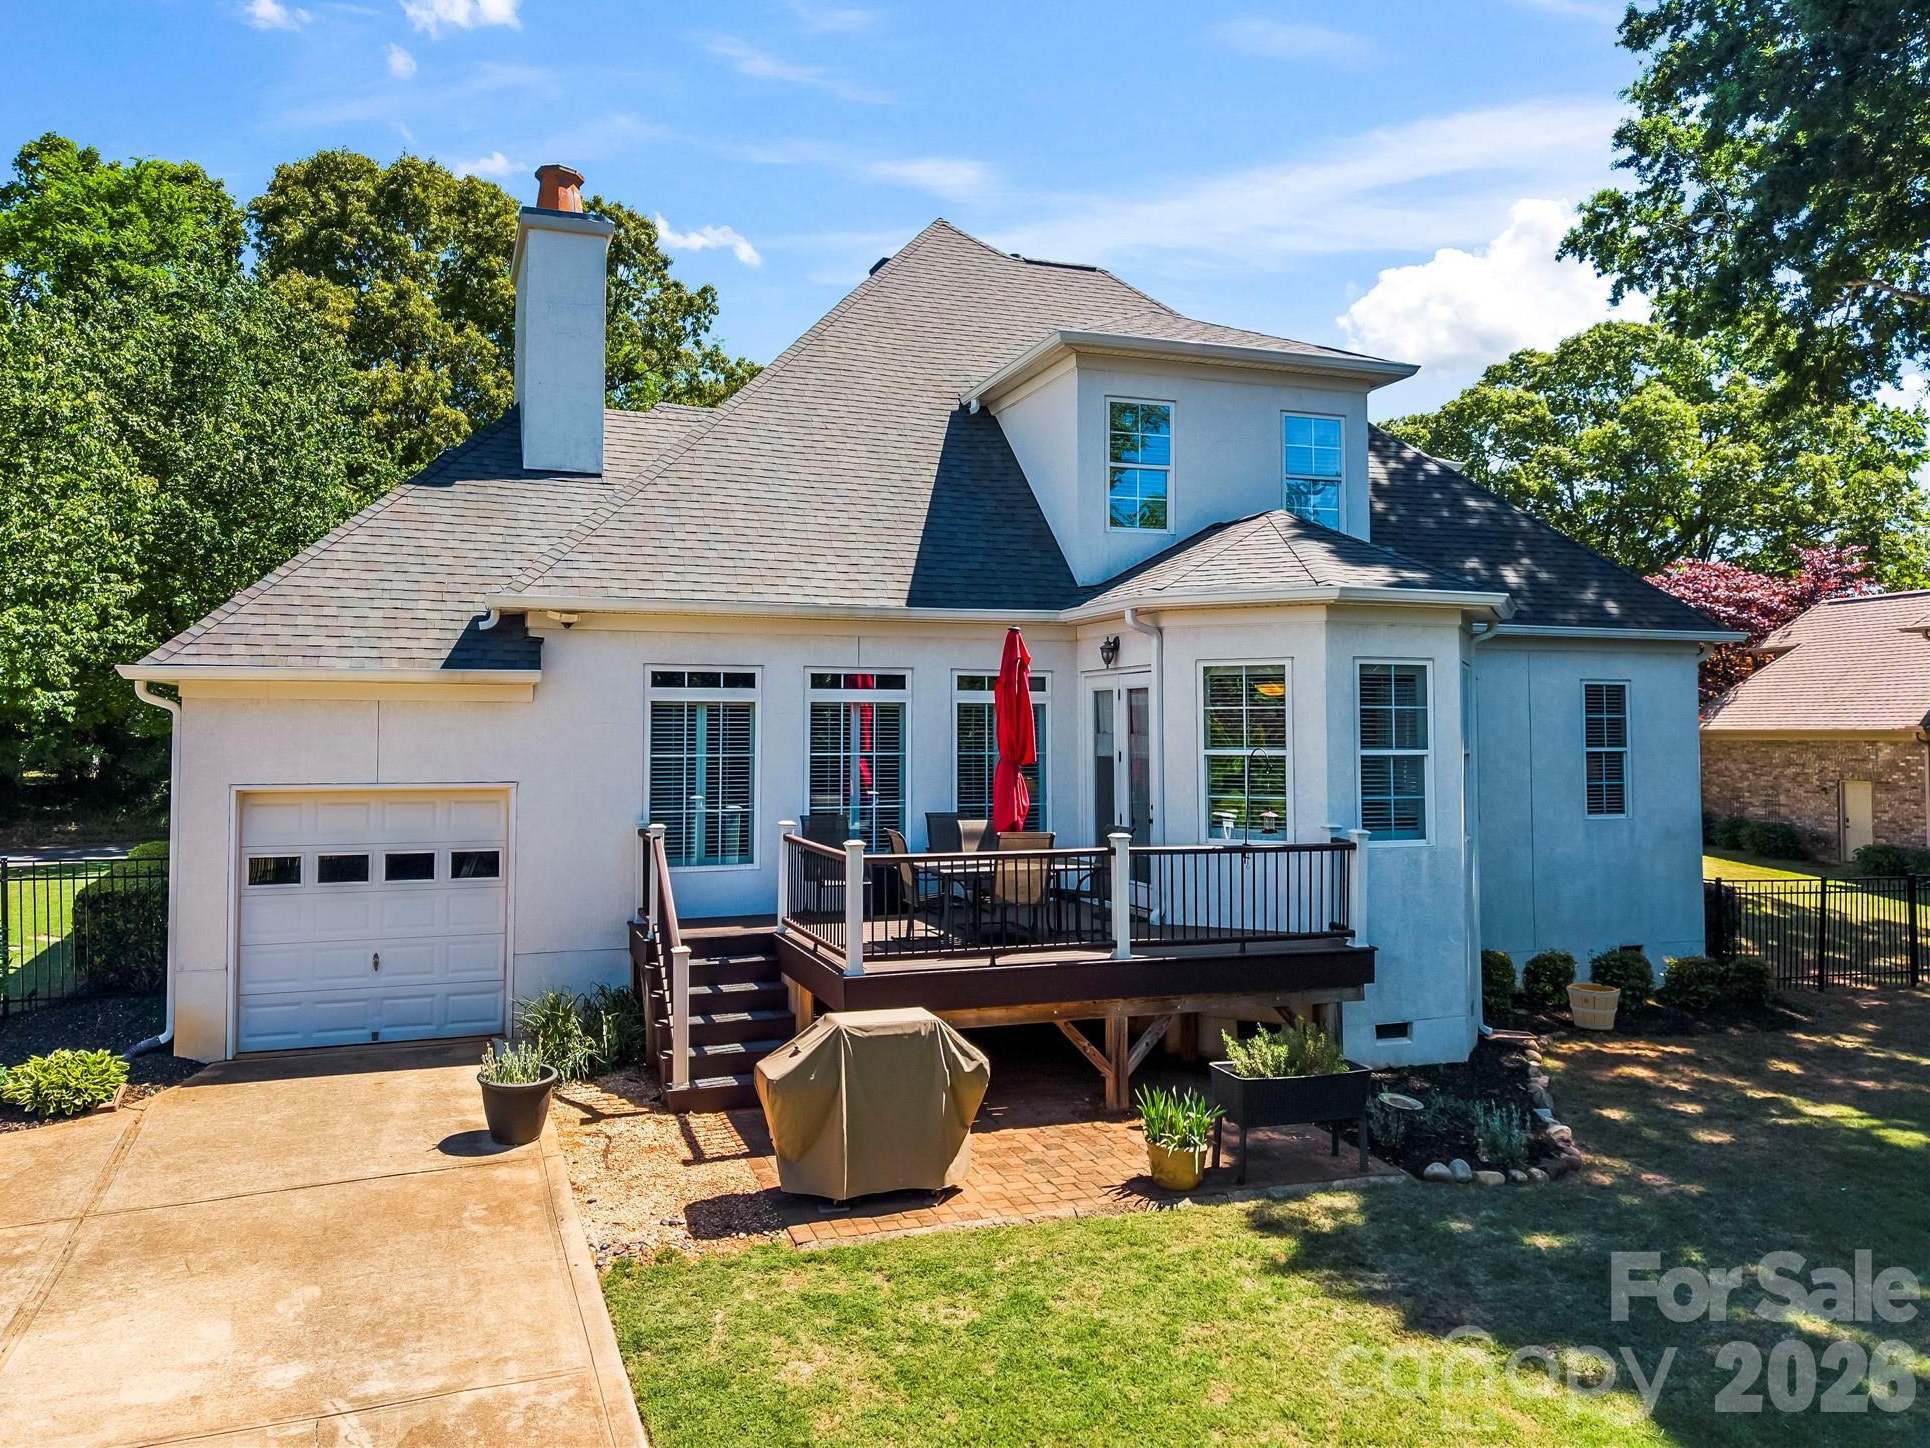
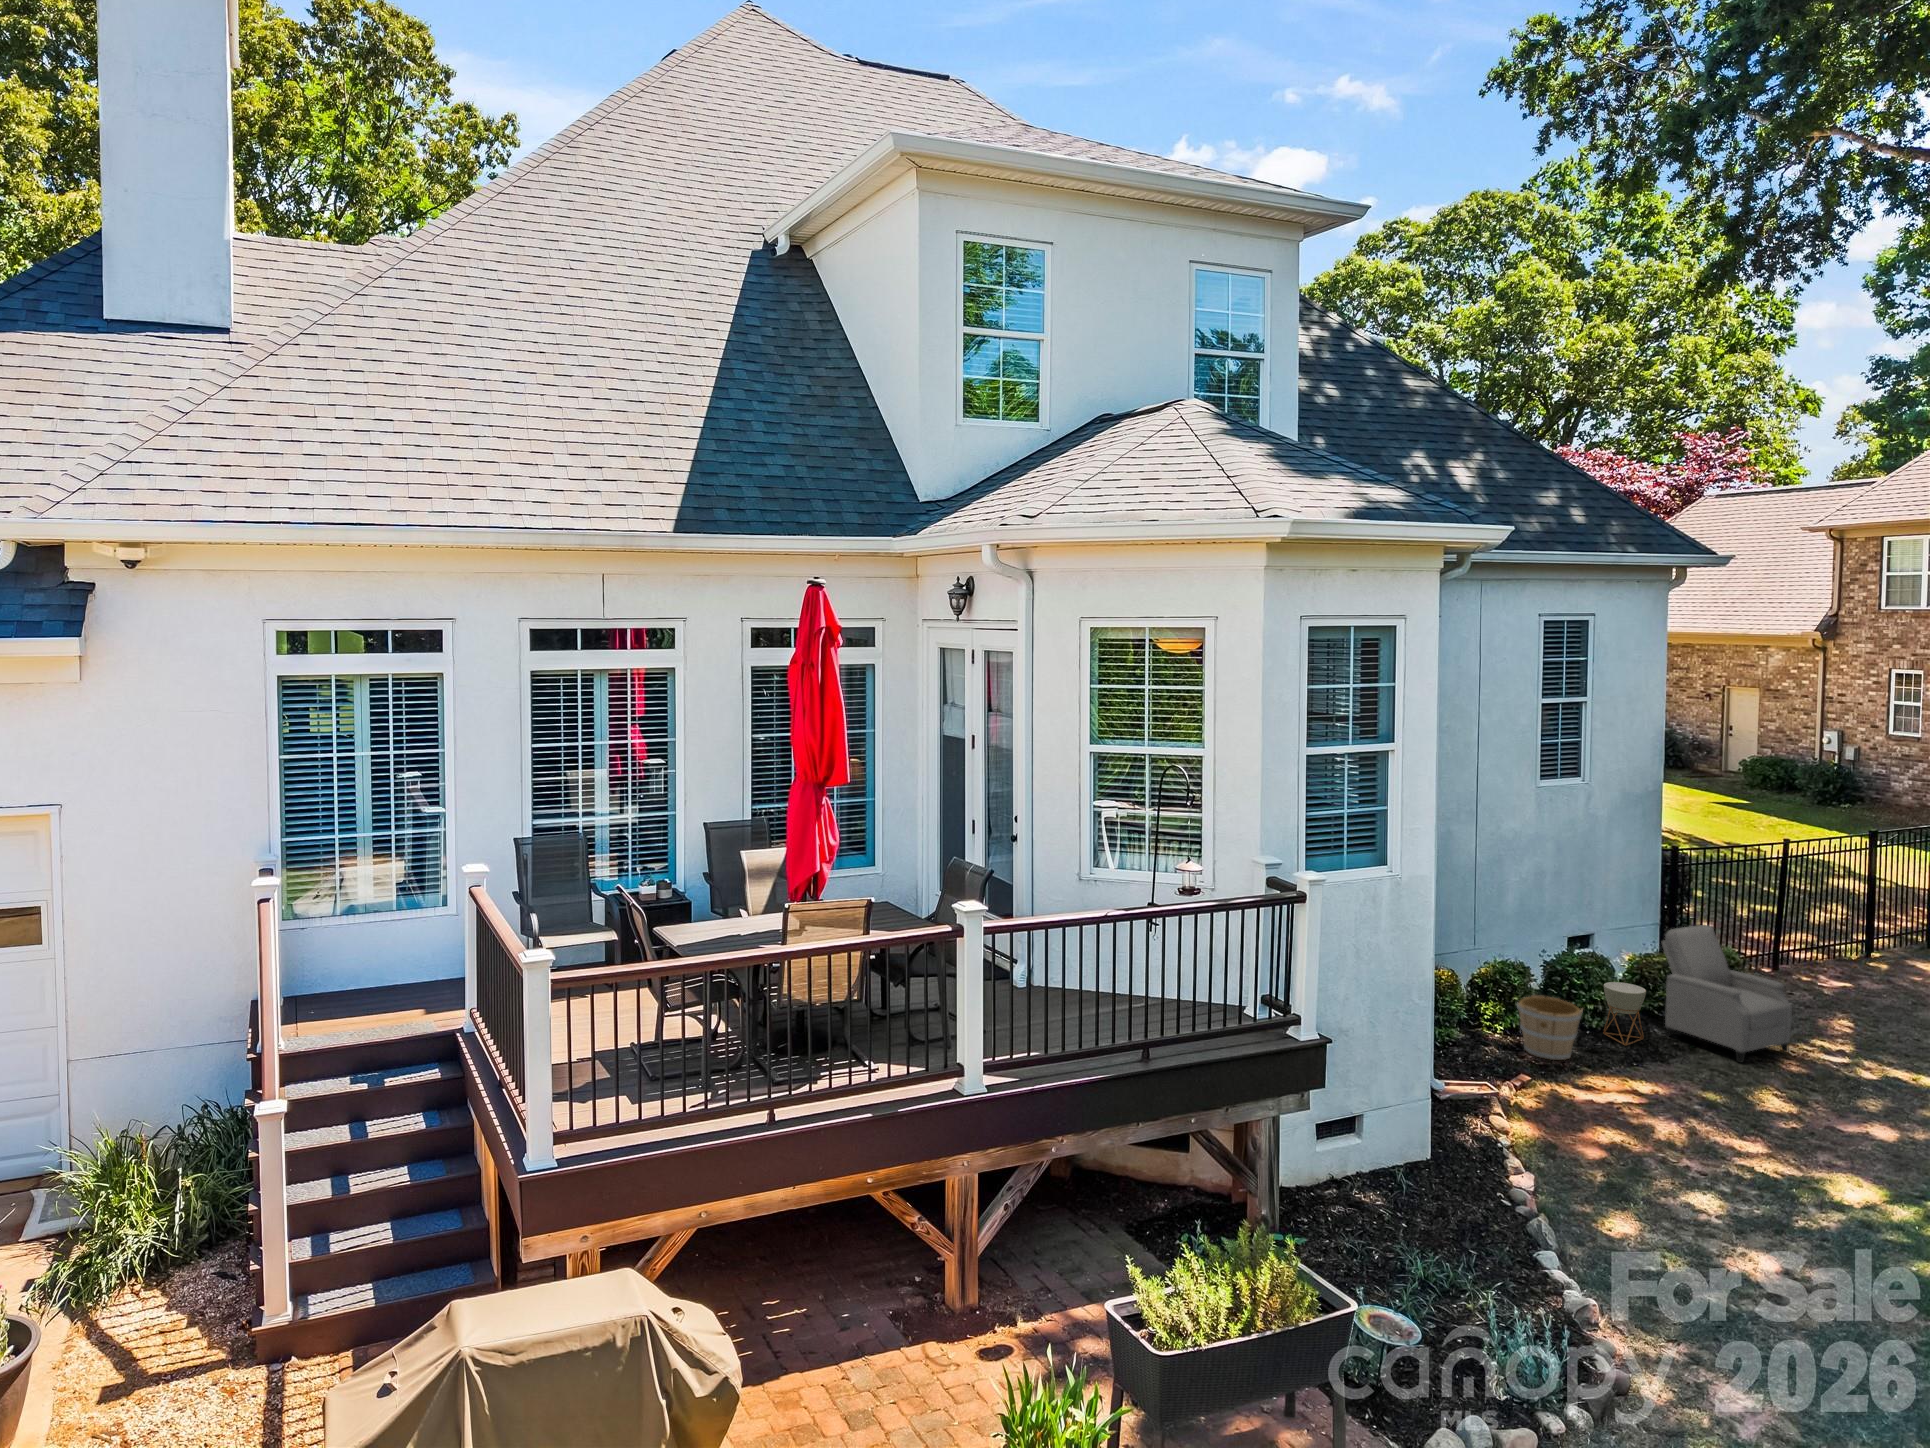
chair: none [1696,933,1805,1038] -> present [1662,925,1792,1062]
planter: none [1645,977,1681,1026] -> present [1603,982,1646,1045]

